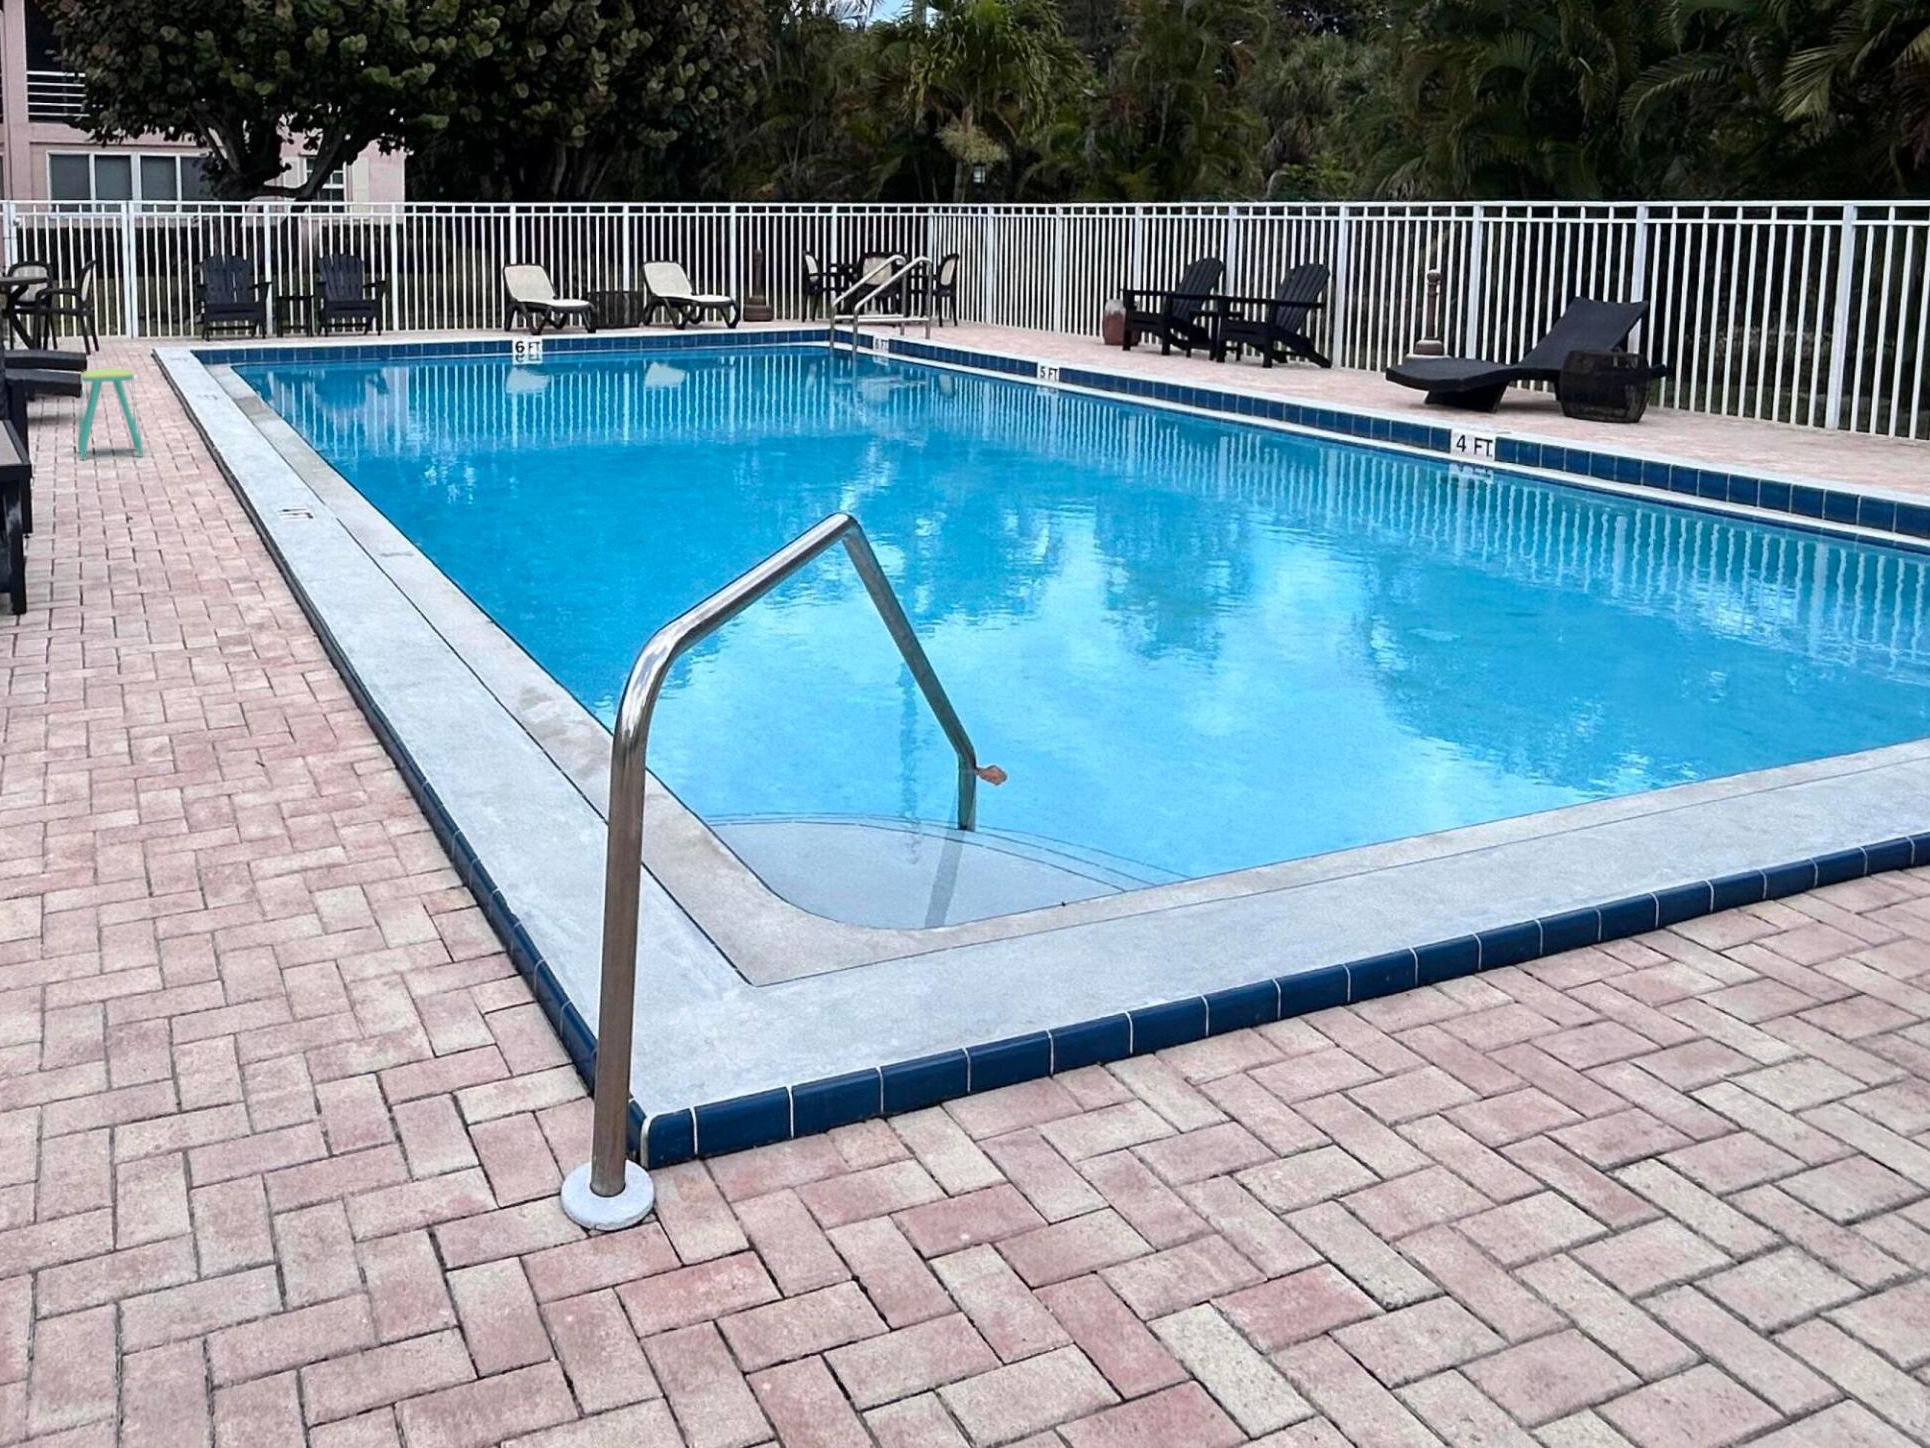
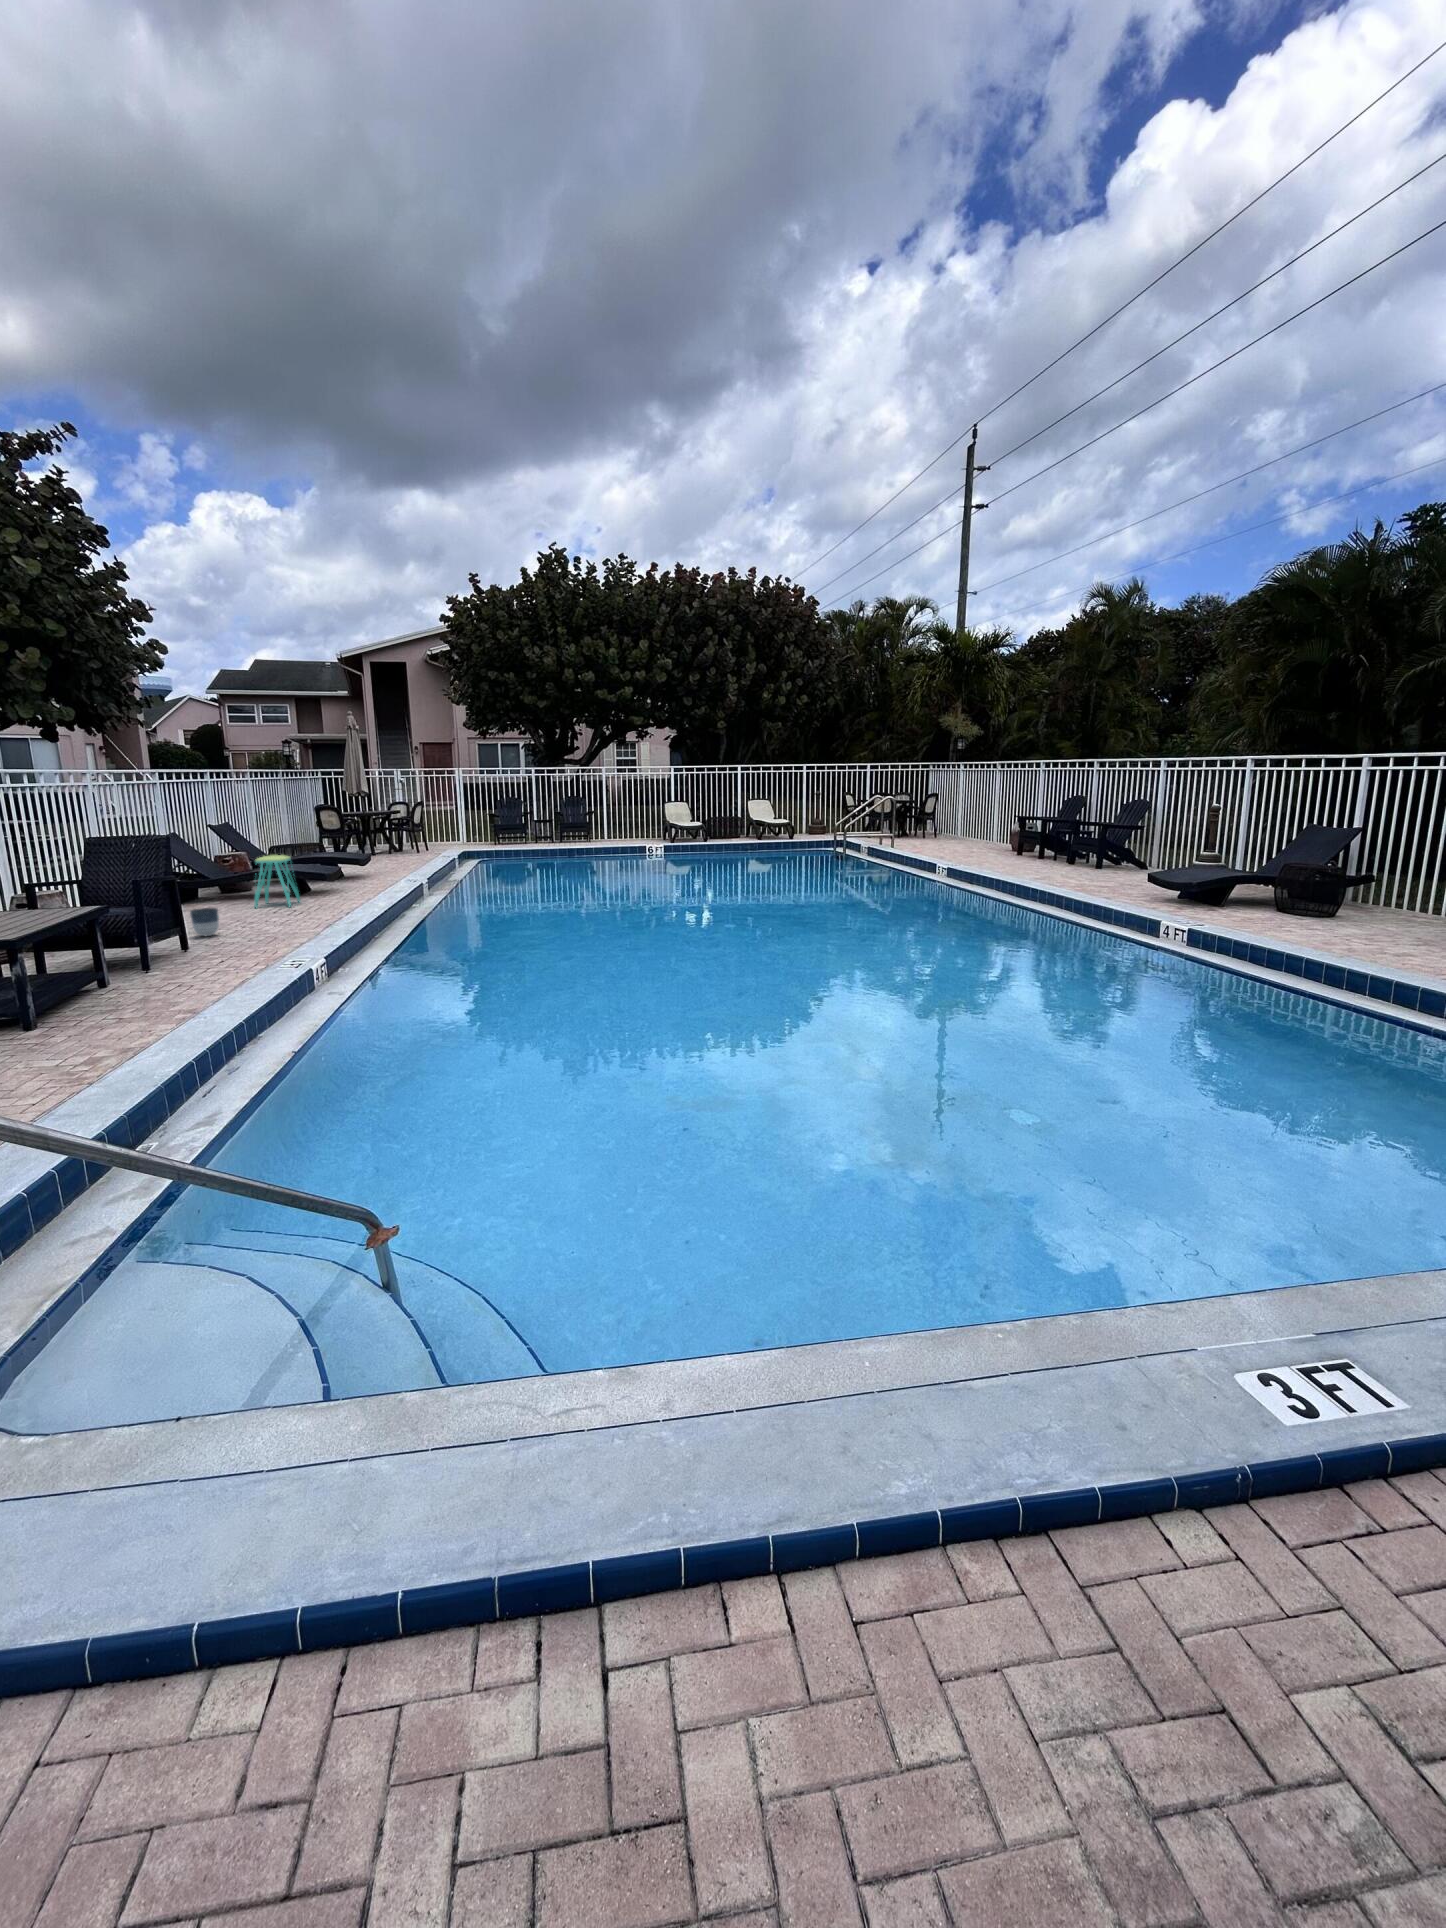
planter: none [98,455,141,503] -> present [190,908,219,936]

